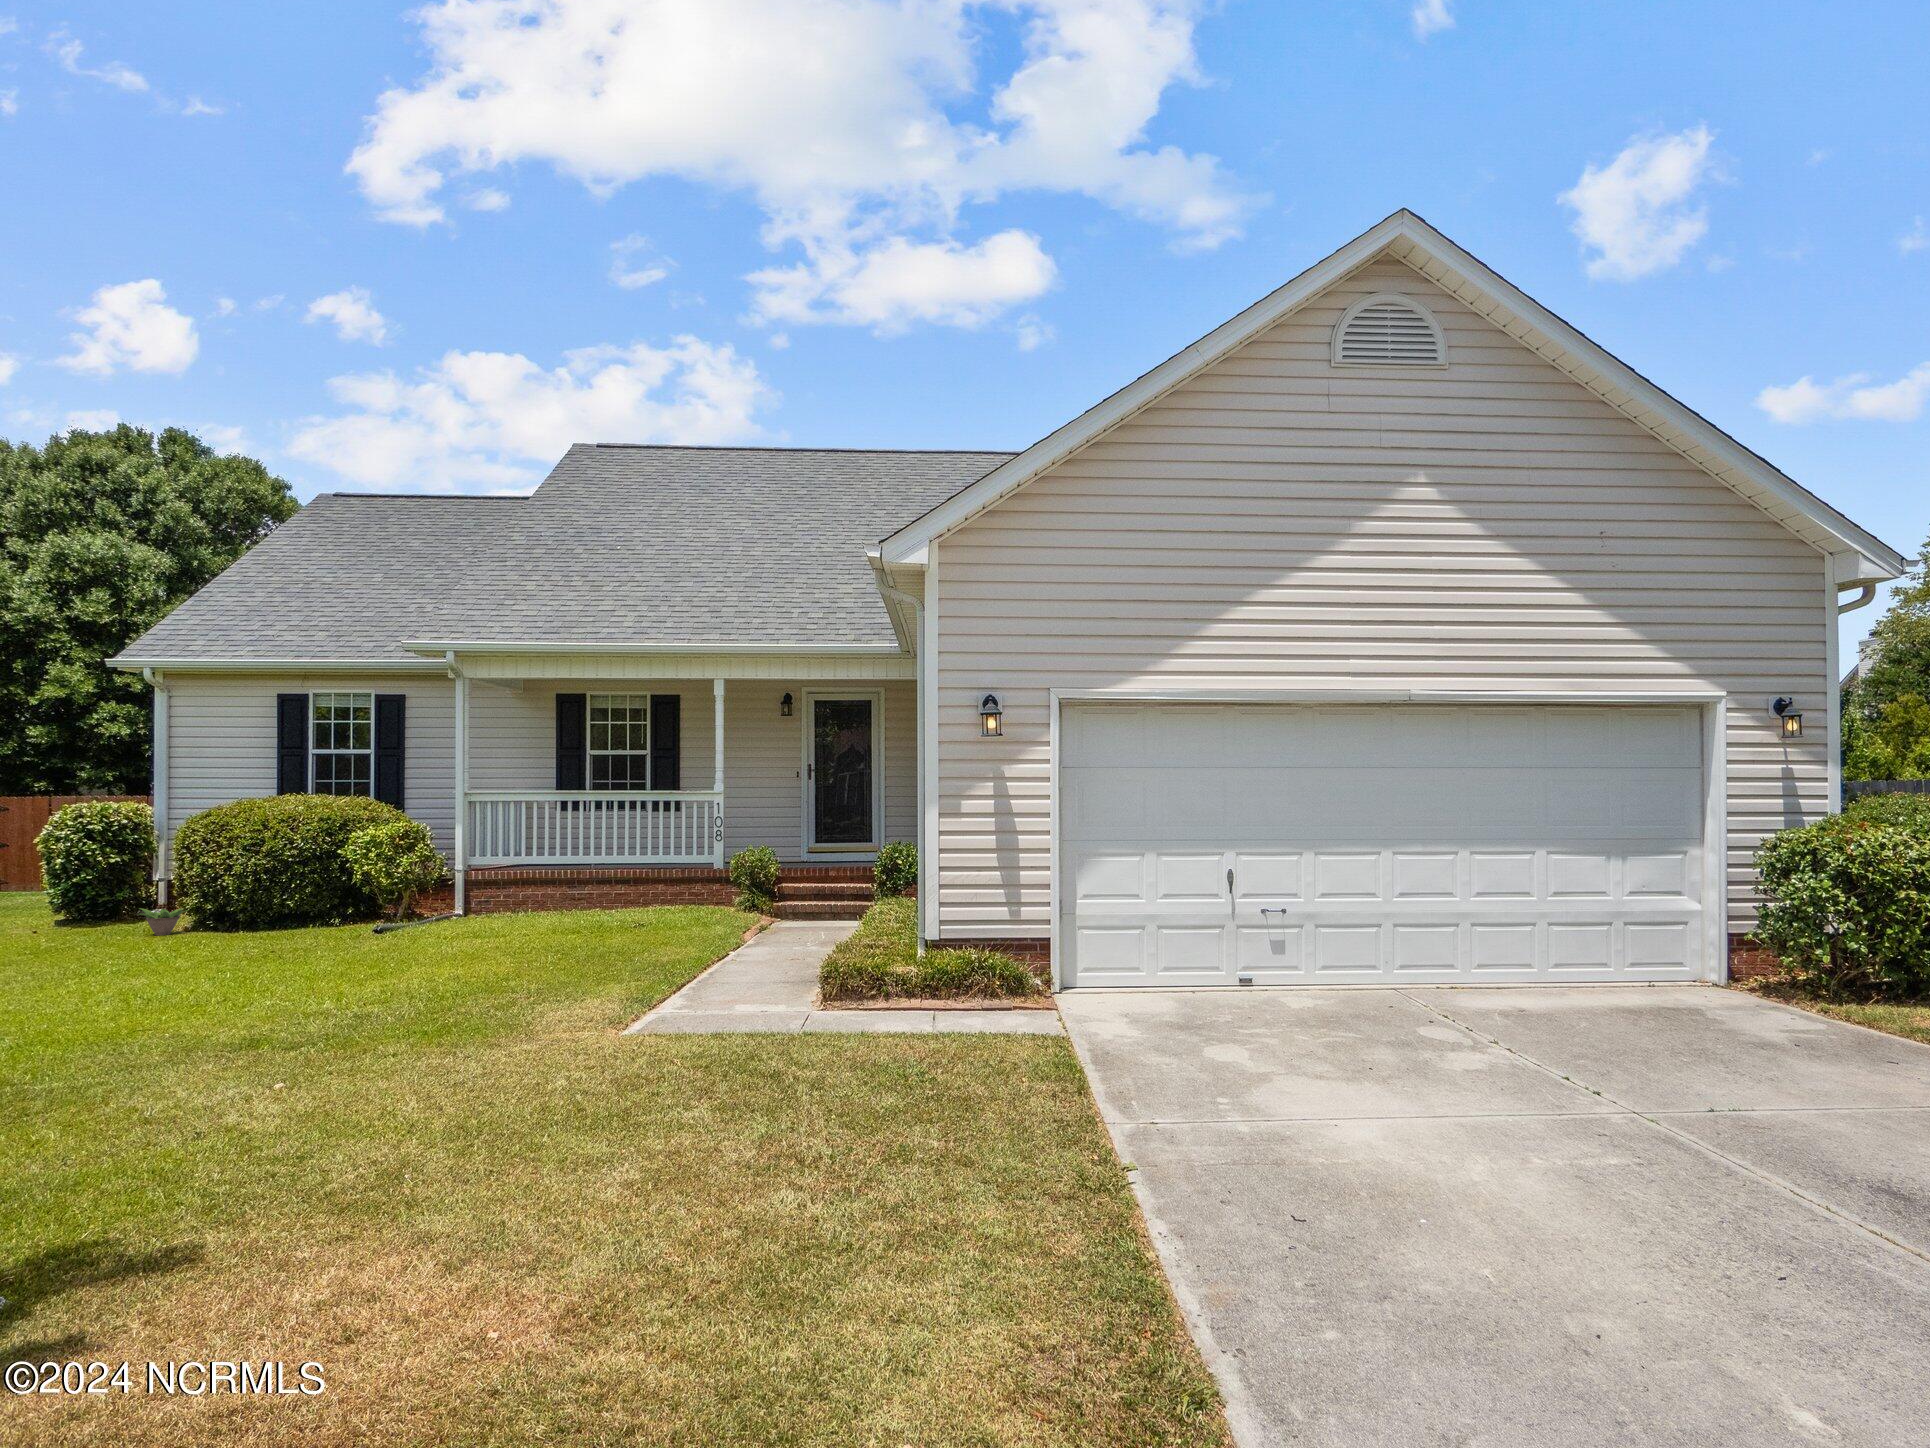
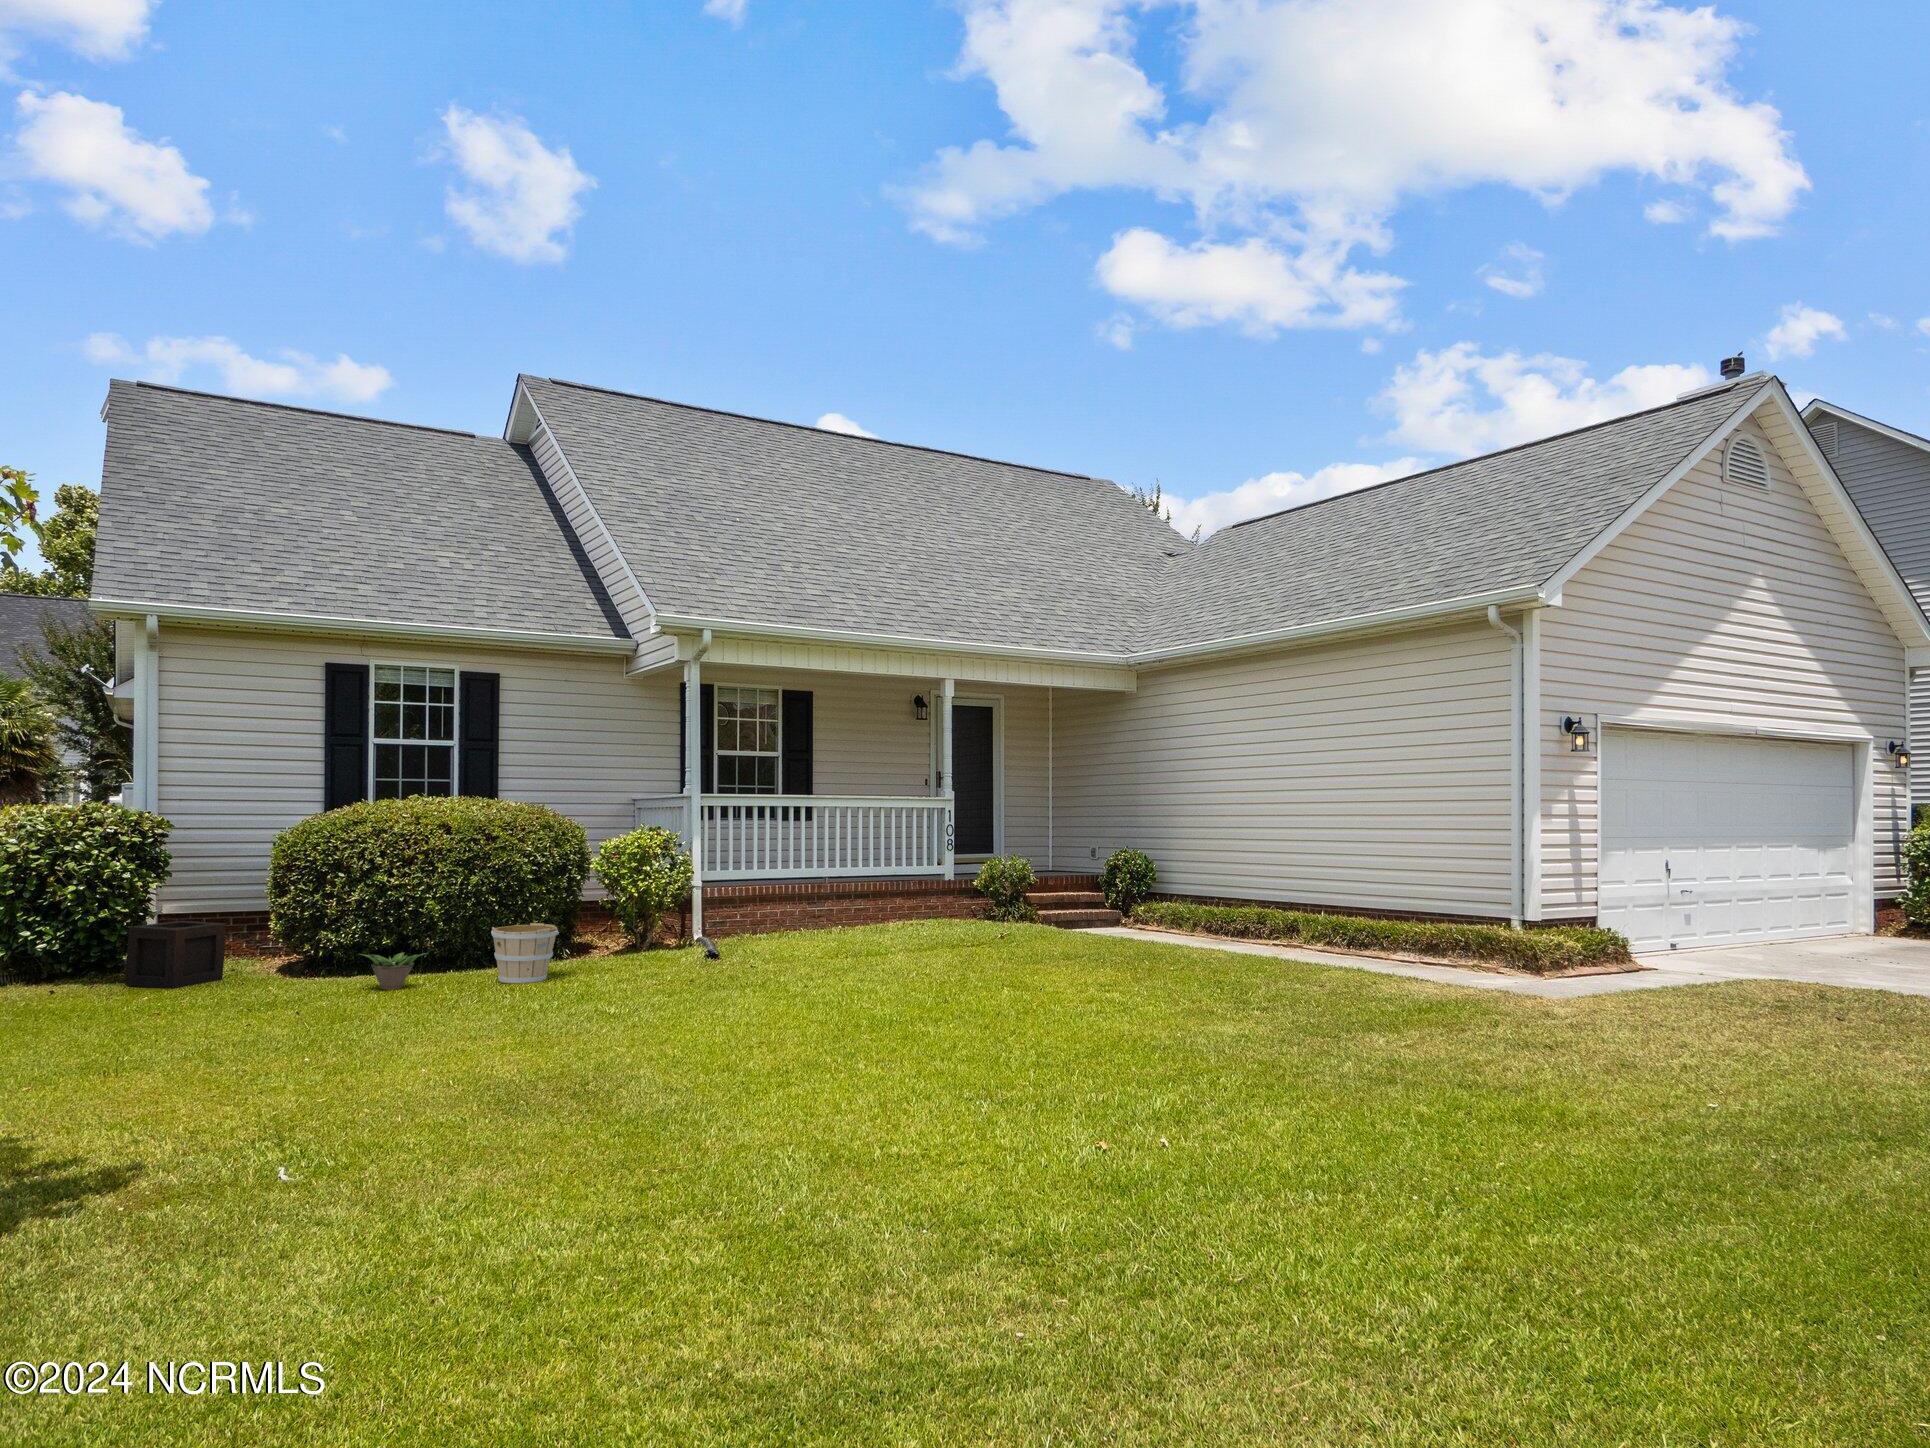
wooden crate: none [85,879,142,926] -> present [126,921,226,989]
wooden bucket: none [215,891,272,937] -> present [491,923,558,984]

